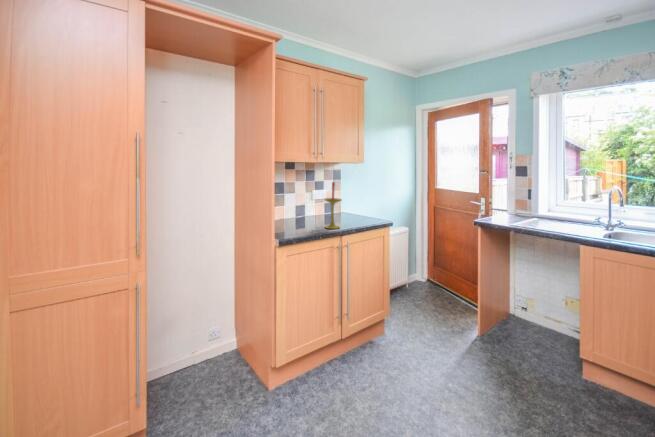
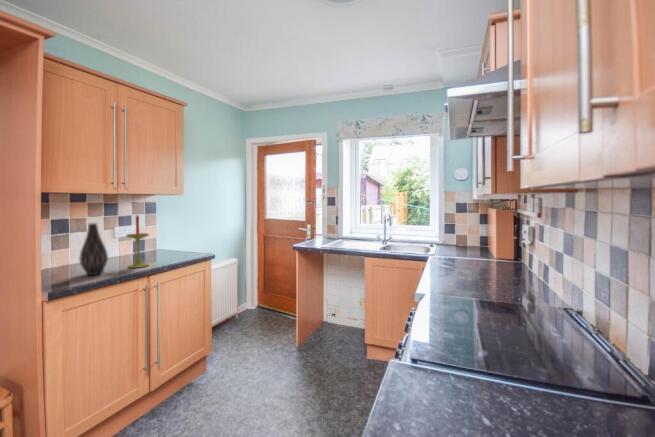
vase: none [292,188,311,232] -> present [80,223,108,275]

